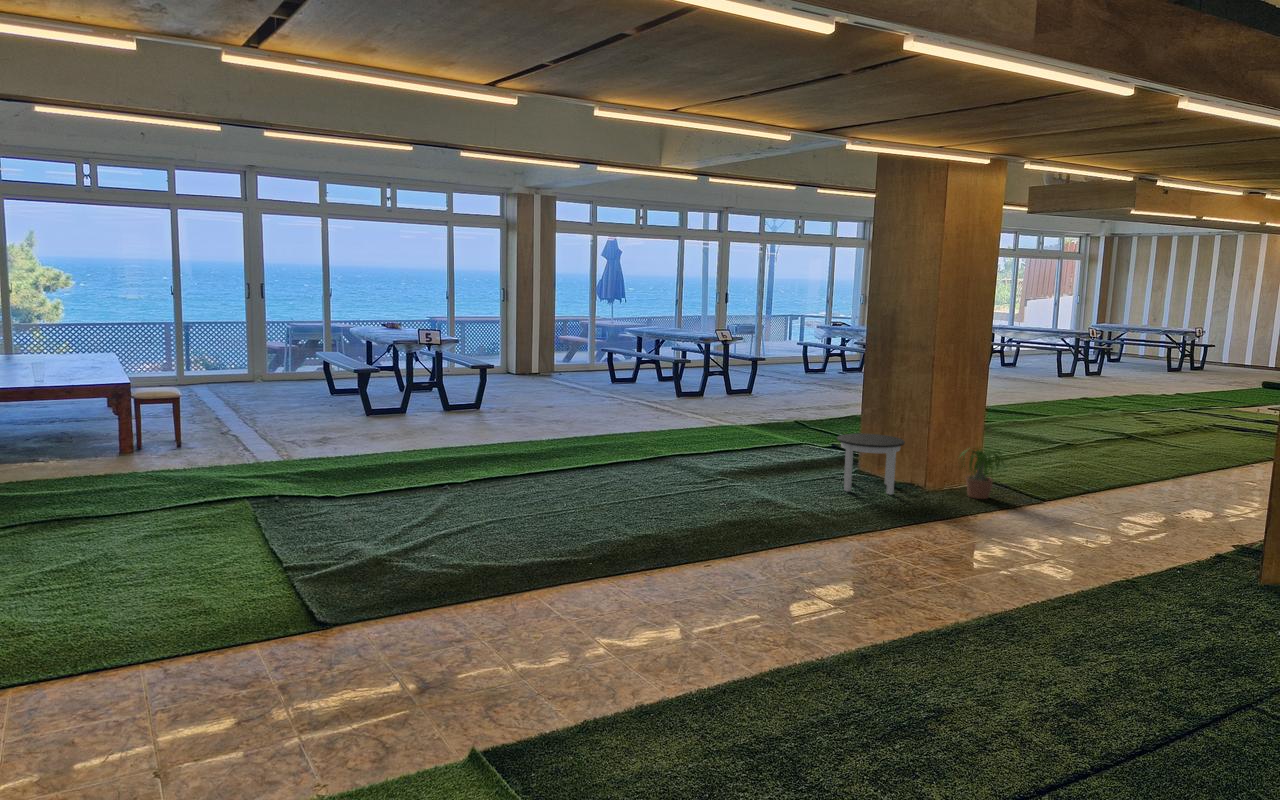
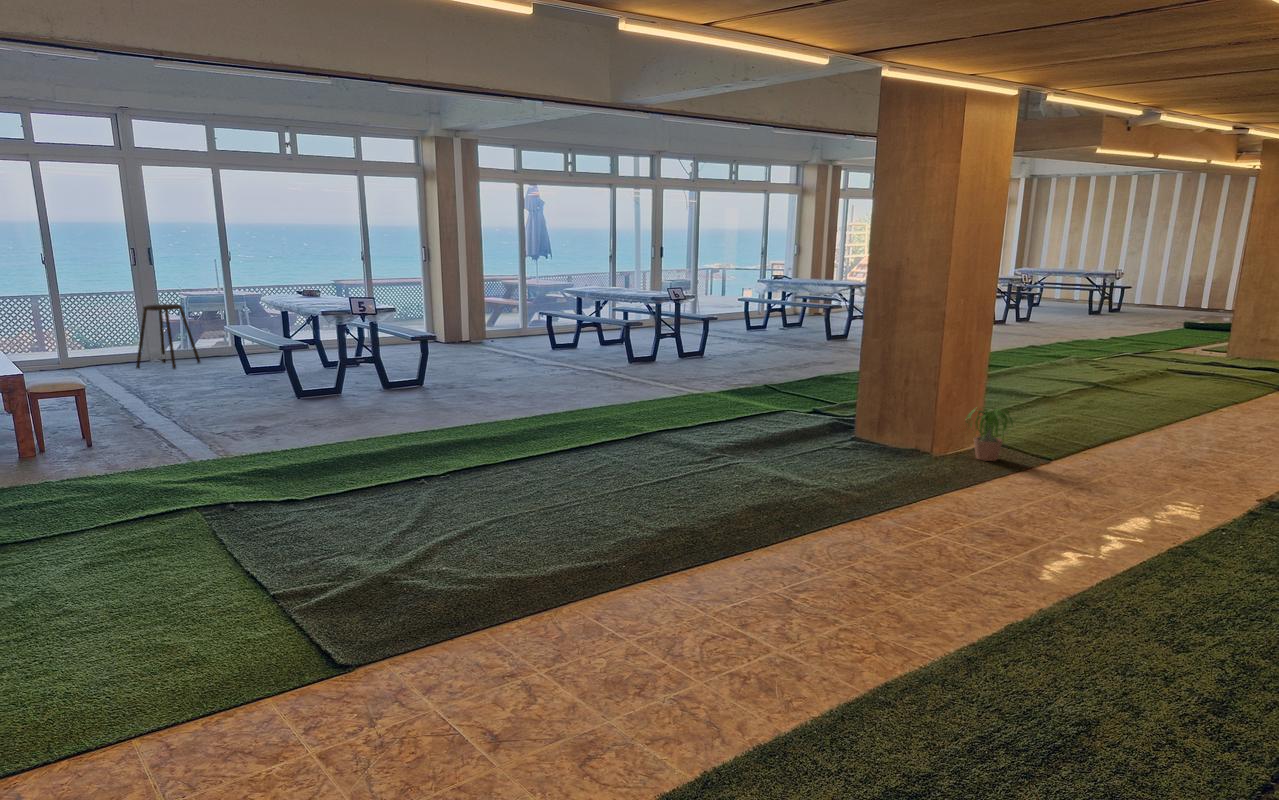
stool: none [235,331,291,388] -> present [136,304,200,369]
round table: present [837,433,905,495] -> none [840,397,911,461]

